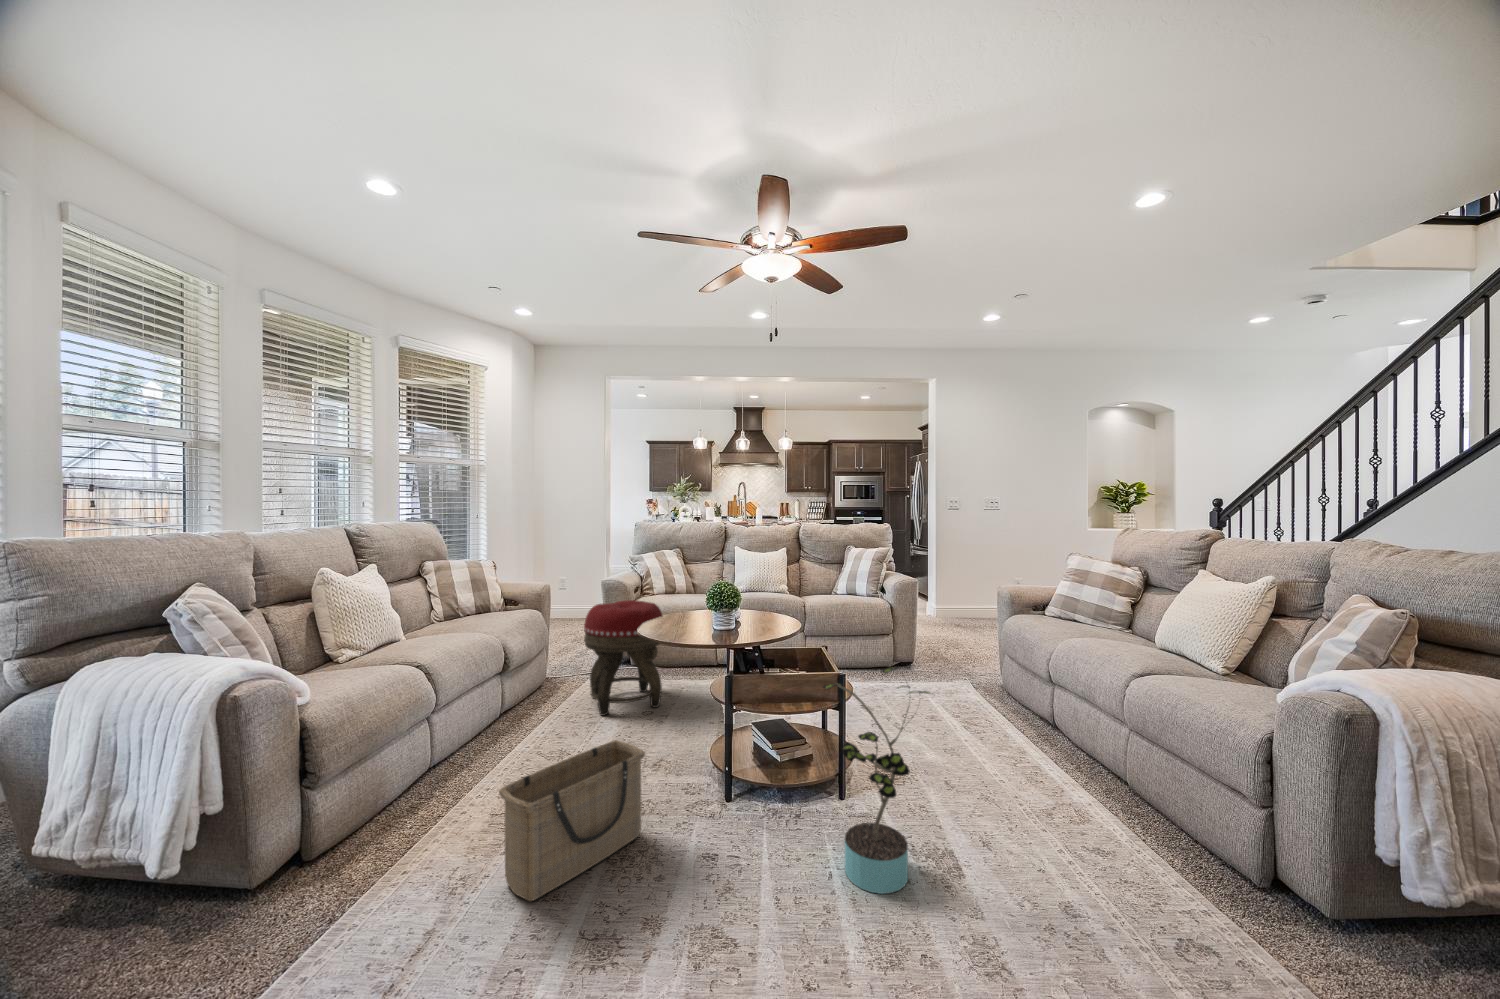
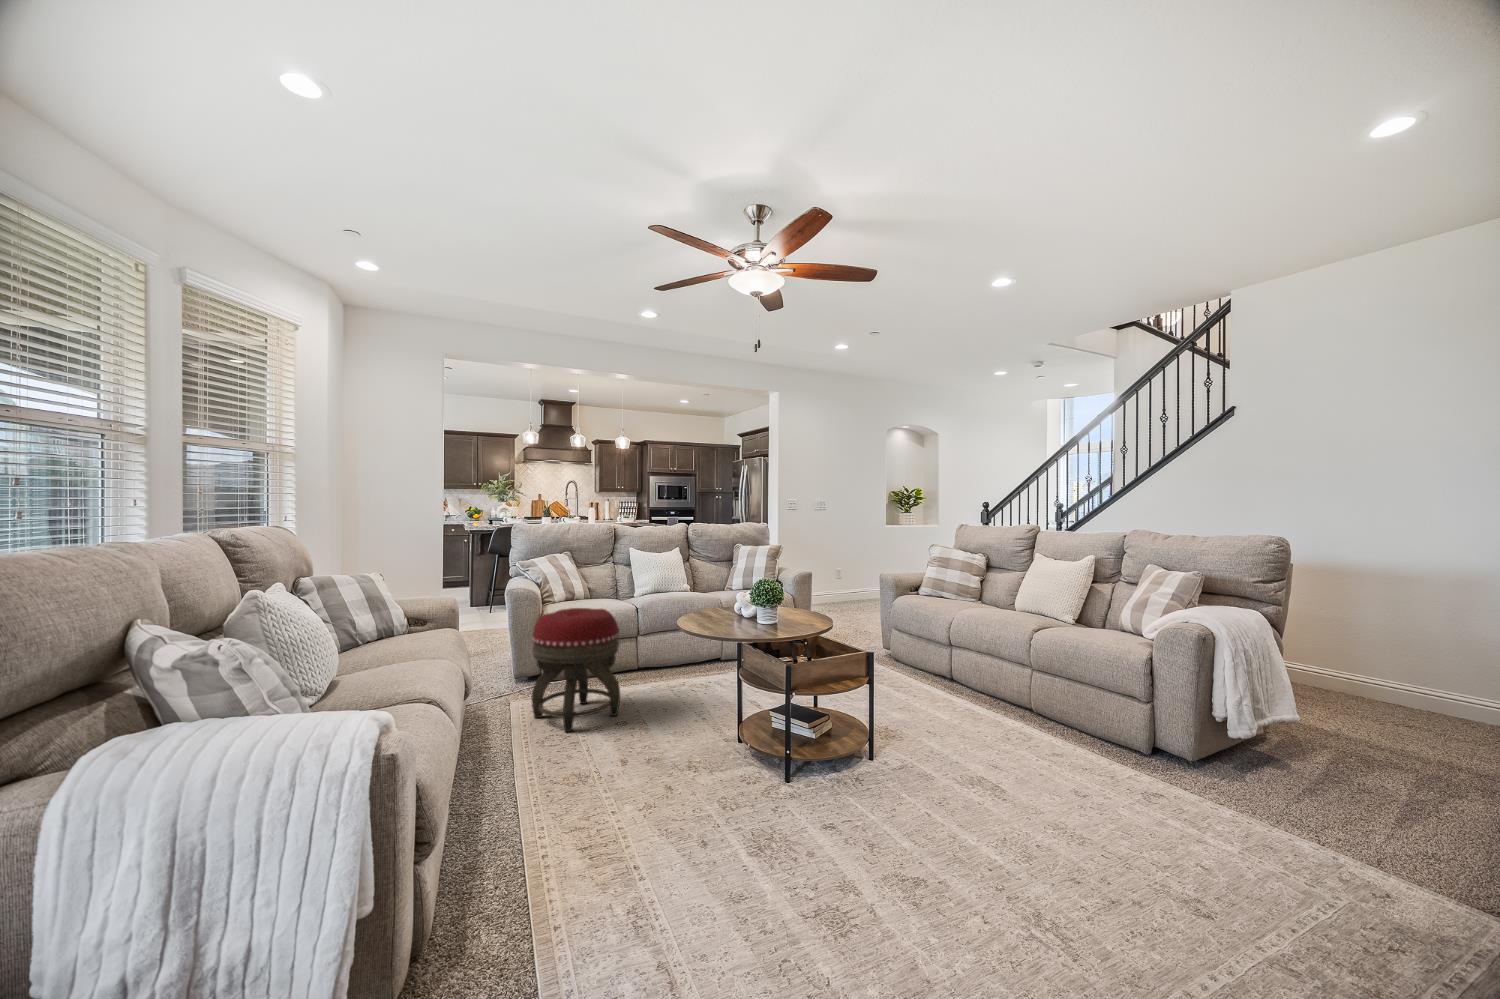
potted plant: present [823,667,930,894] -> none [882,636,977,810]
basket: present [499,740,645,901] -> none [653,736,738,892]

